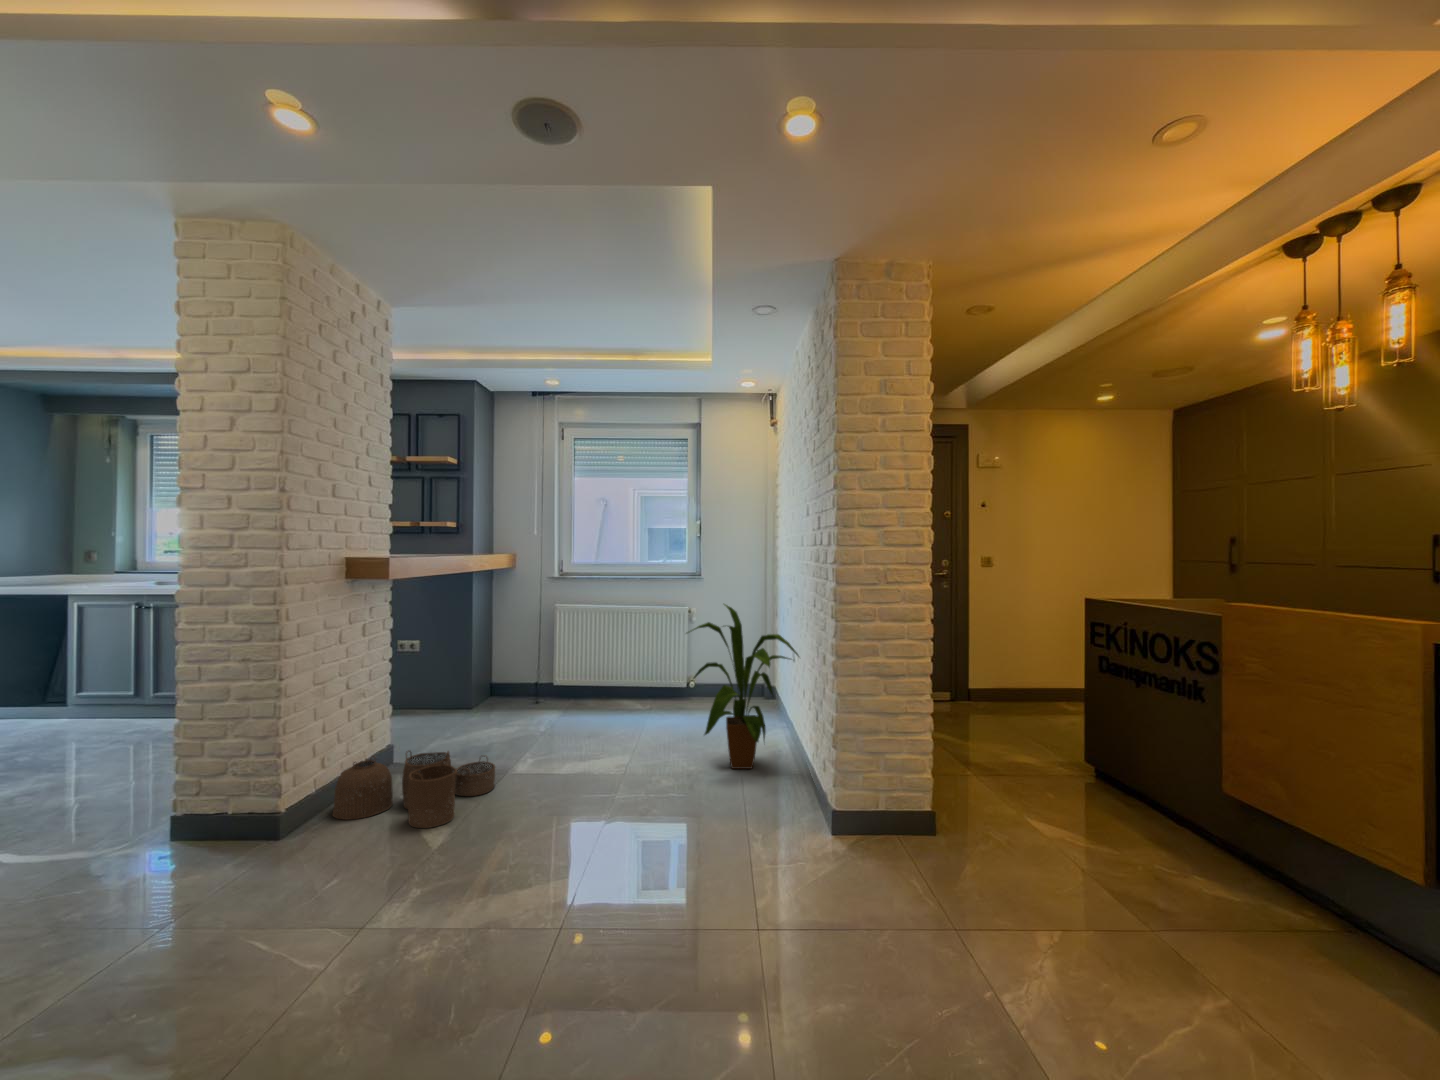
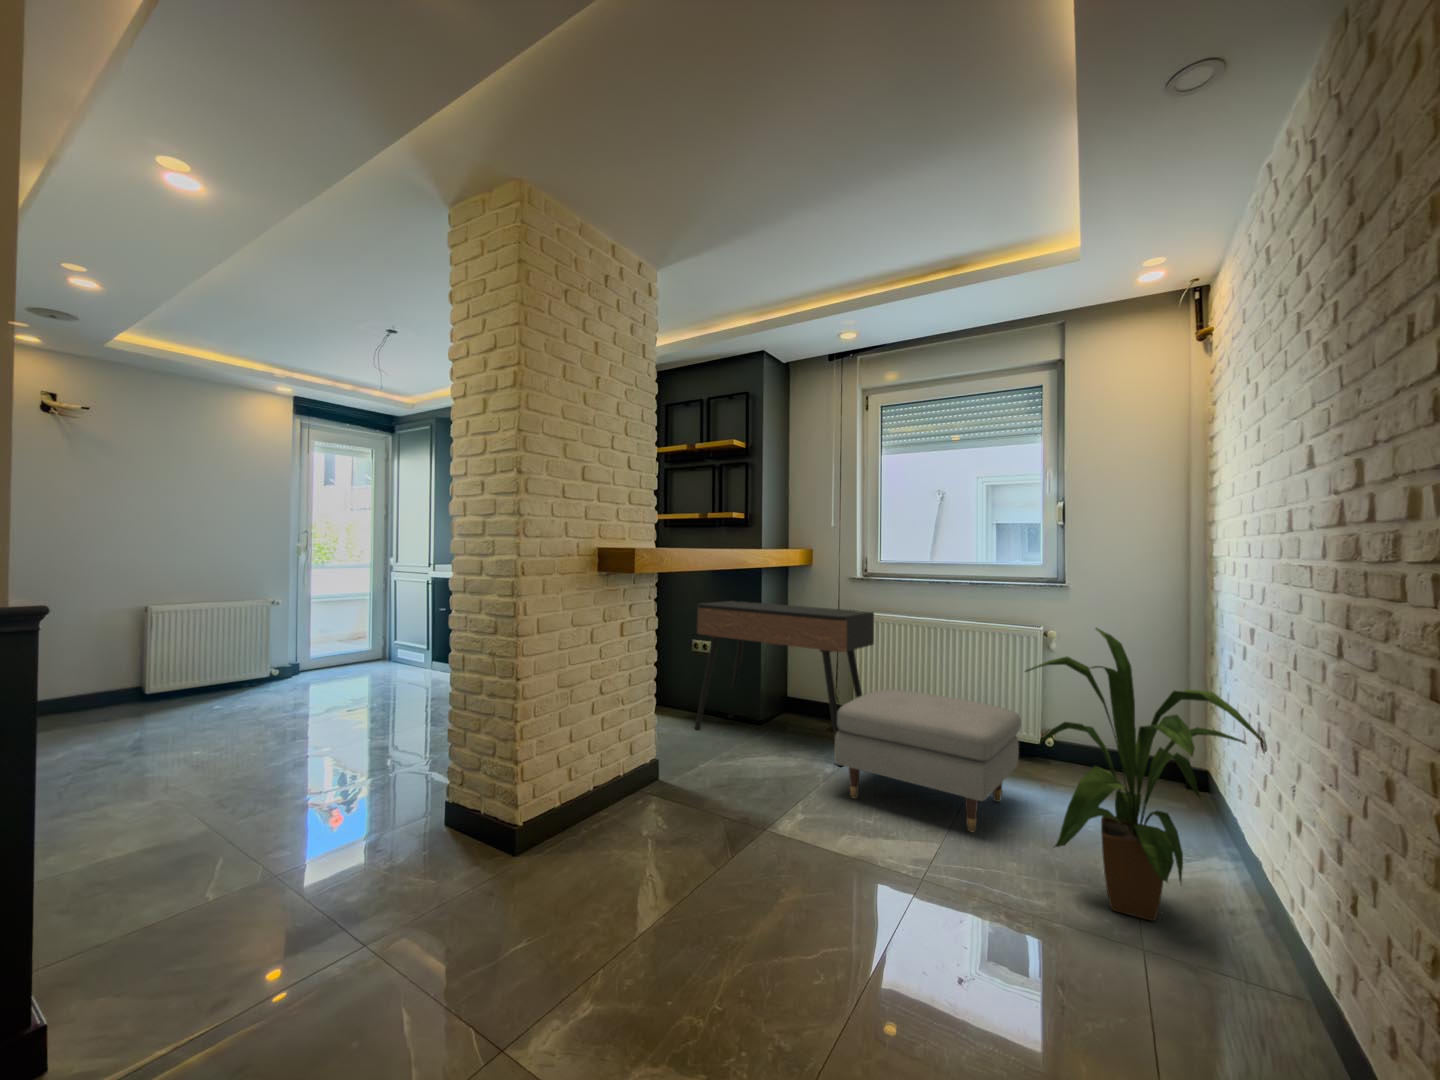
console table: none [406,601,572,727] -> present [695,601,874,766]
ottoman: none [551,662,678,748] -> present [834,689,1021,832]
woven basket: present [333,751,495,828] -> none [575,776,749,888]

